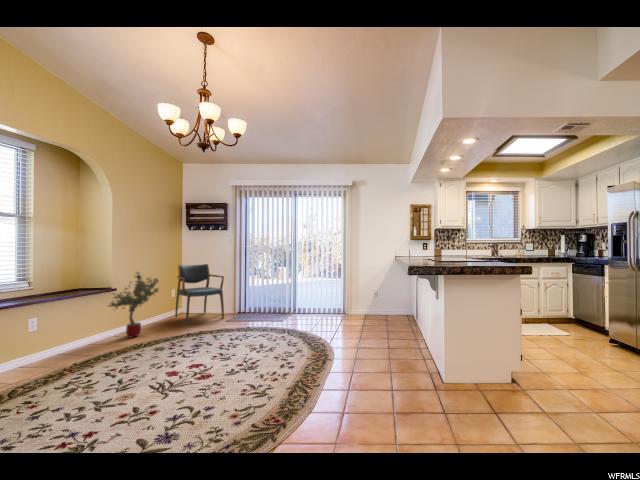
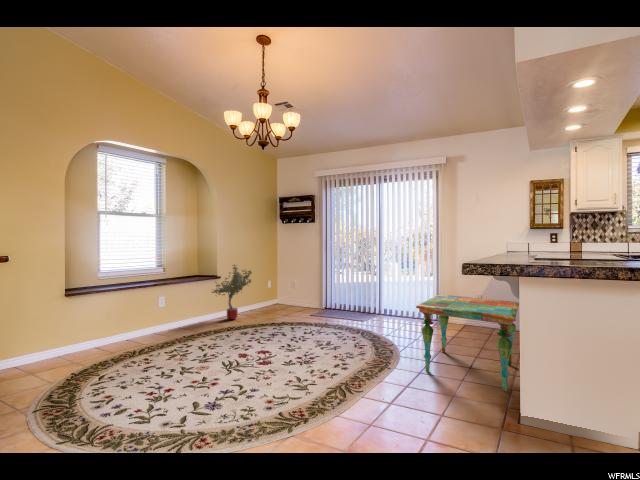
armchair: present [175,264,224,324] -> none [270,258,310,313]
side table: none [354,292,430,364] -> present [416,294,519,391]

